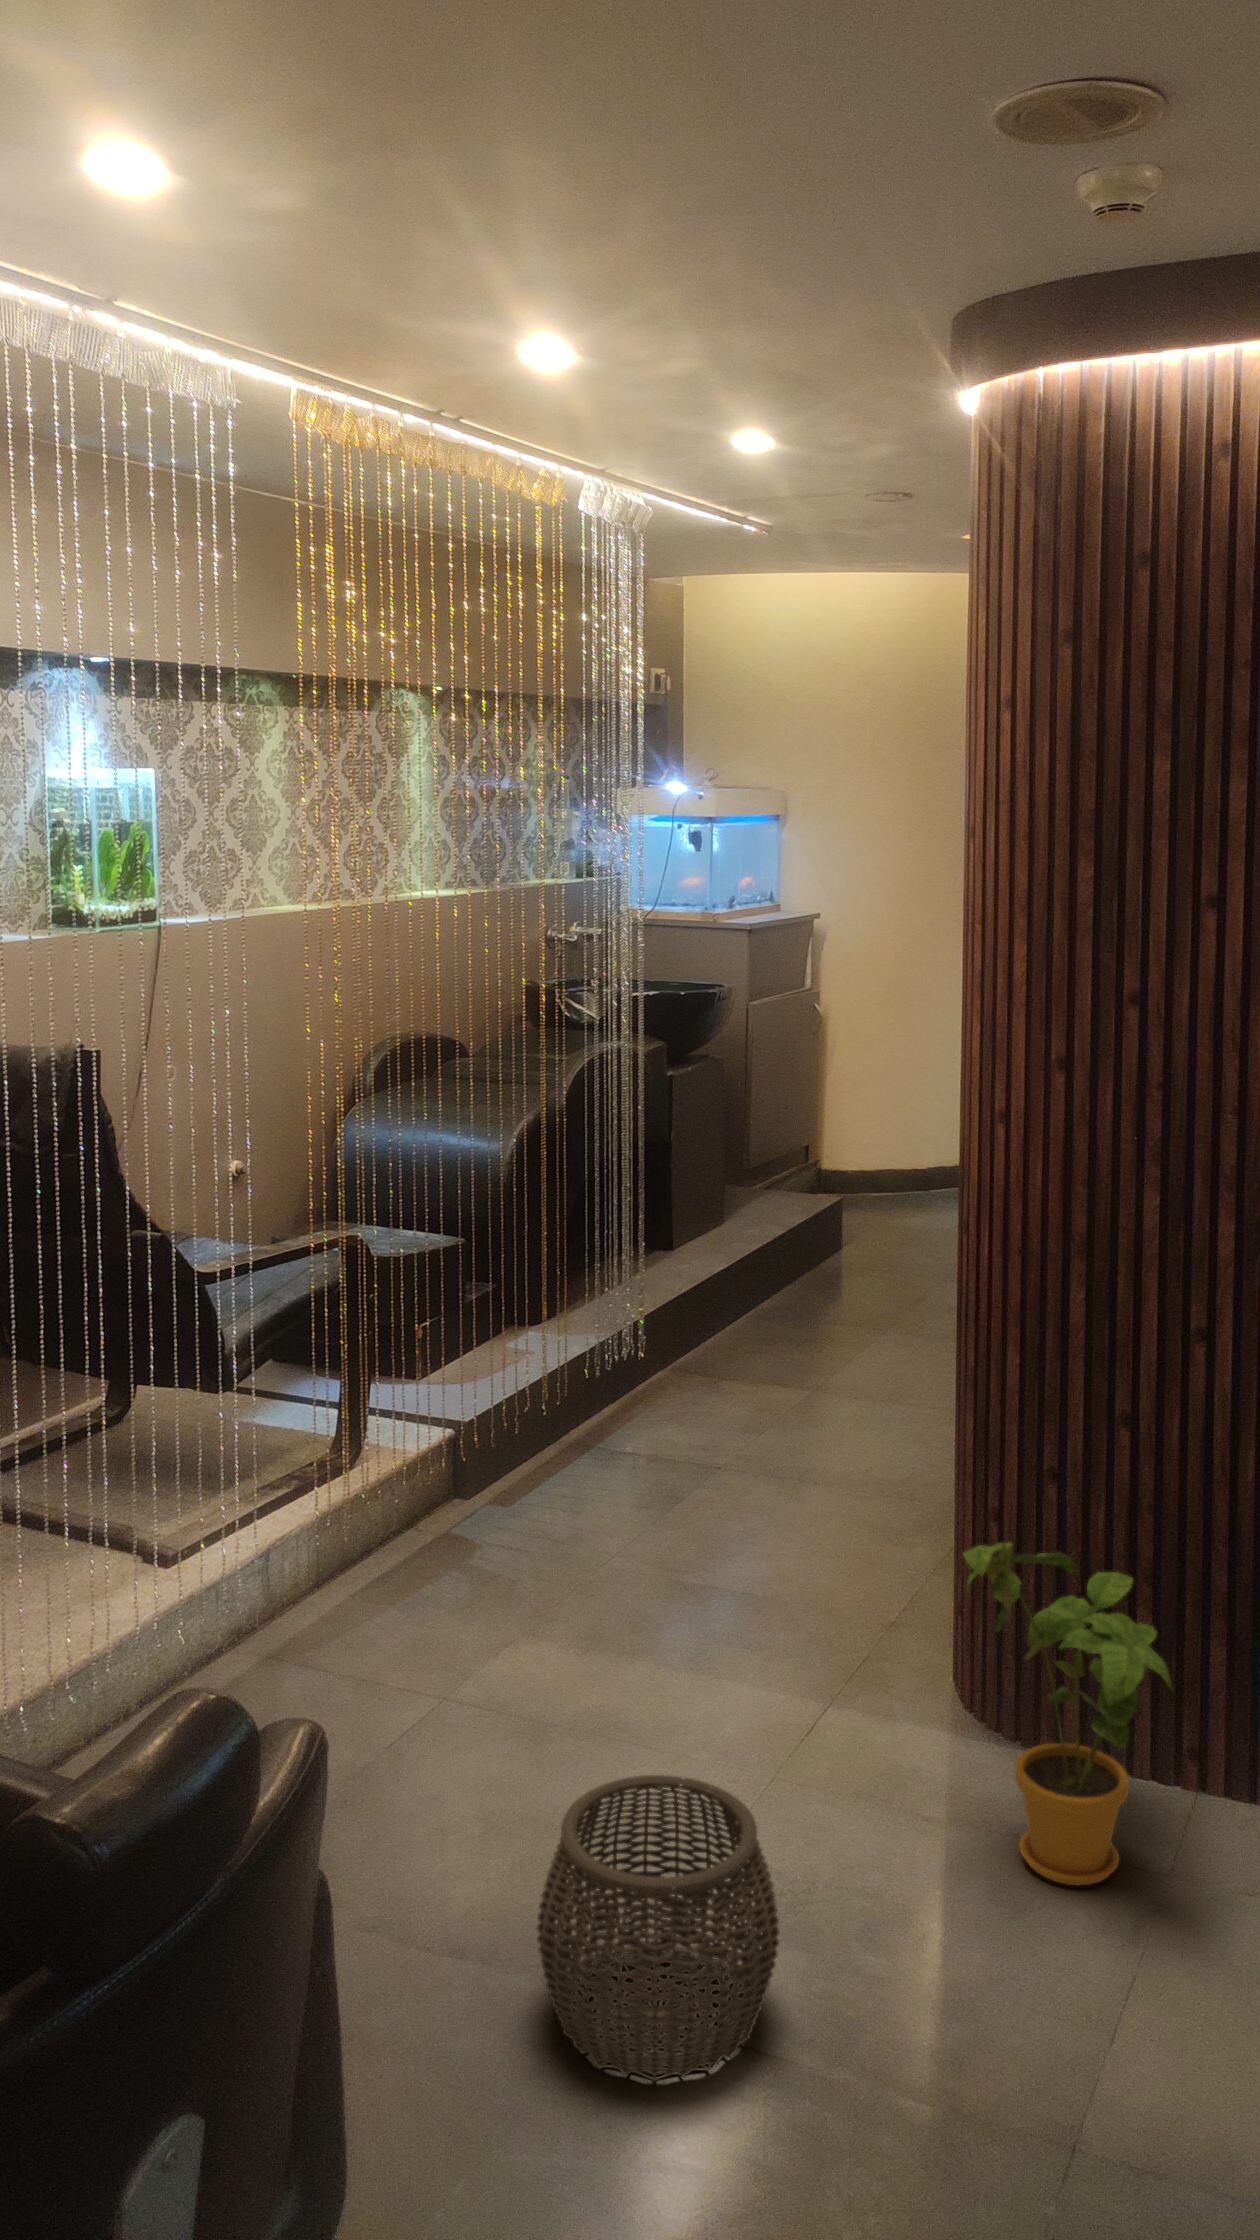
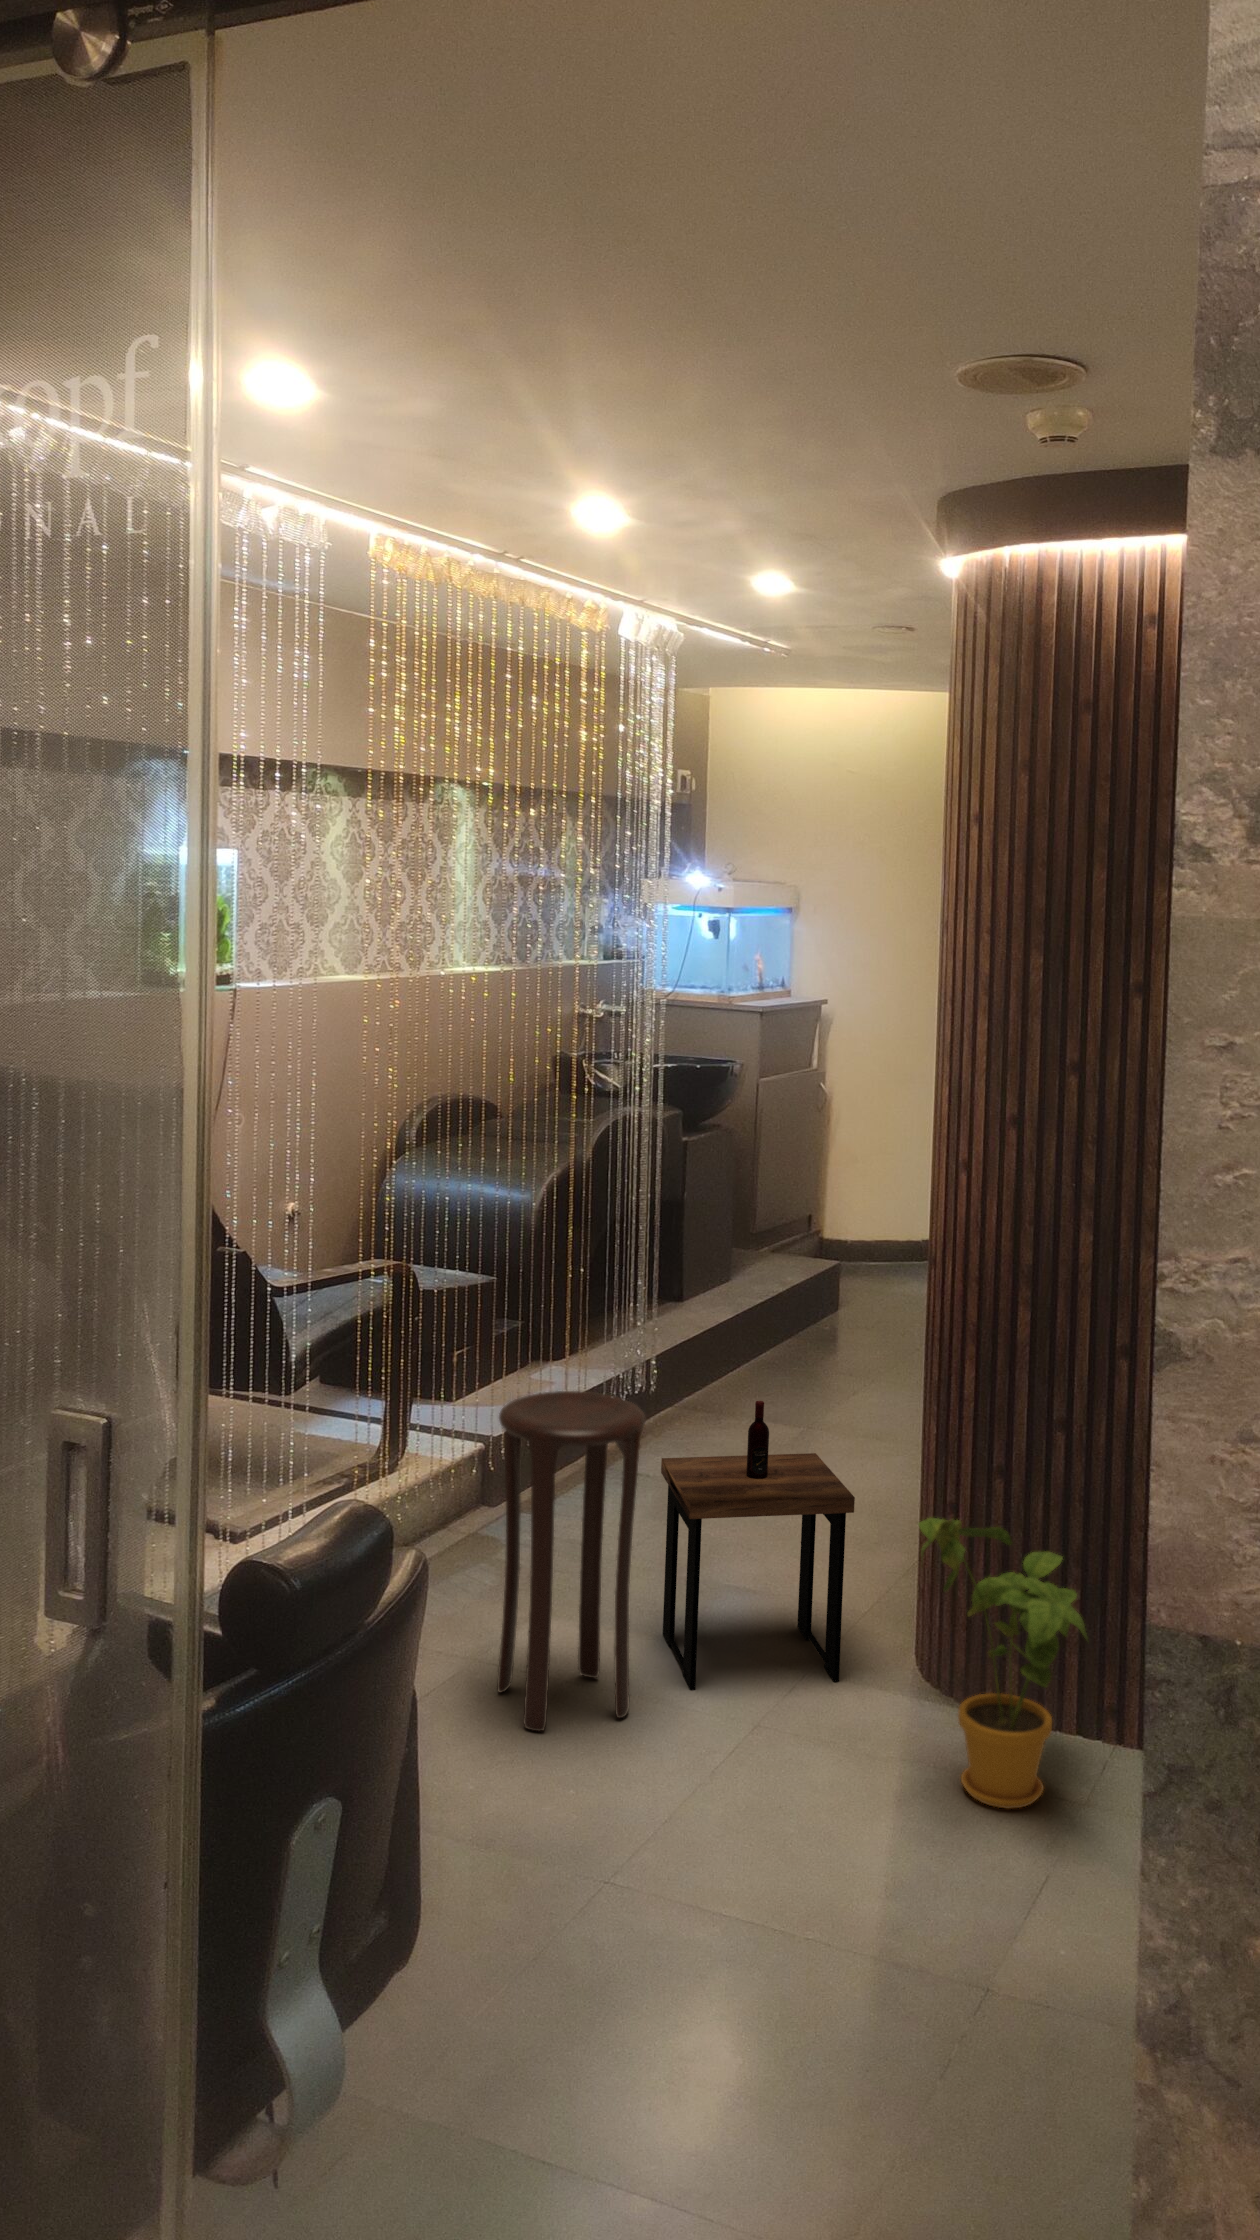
stool: none [459,1392,633,1796] -> present [497,1391,646,1732]
side table: none [653,1393,880,1733] -> present [661,1401,855,1690]
woven basket: present [537,1775,779,2081] -> none [557,1693,755,1932]

